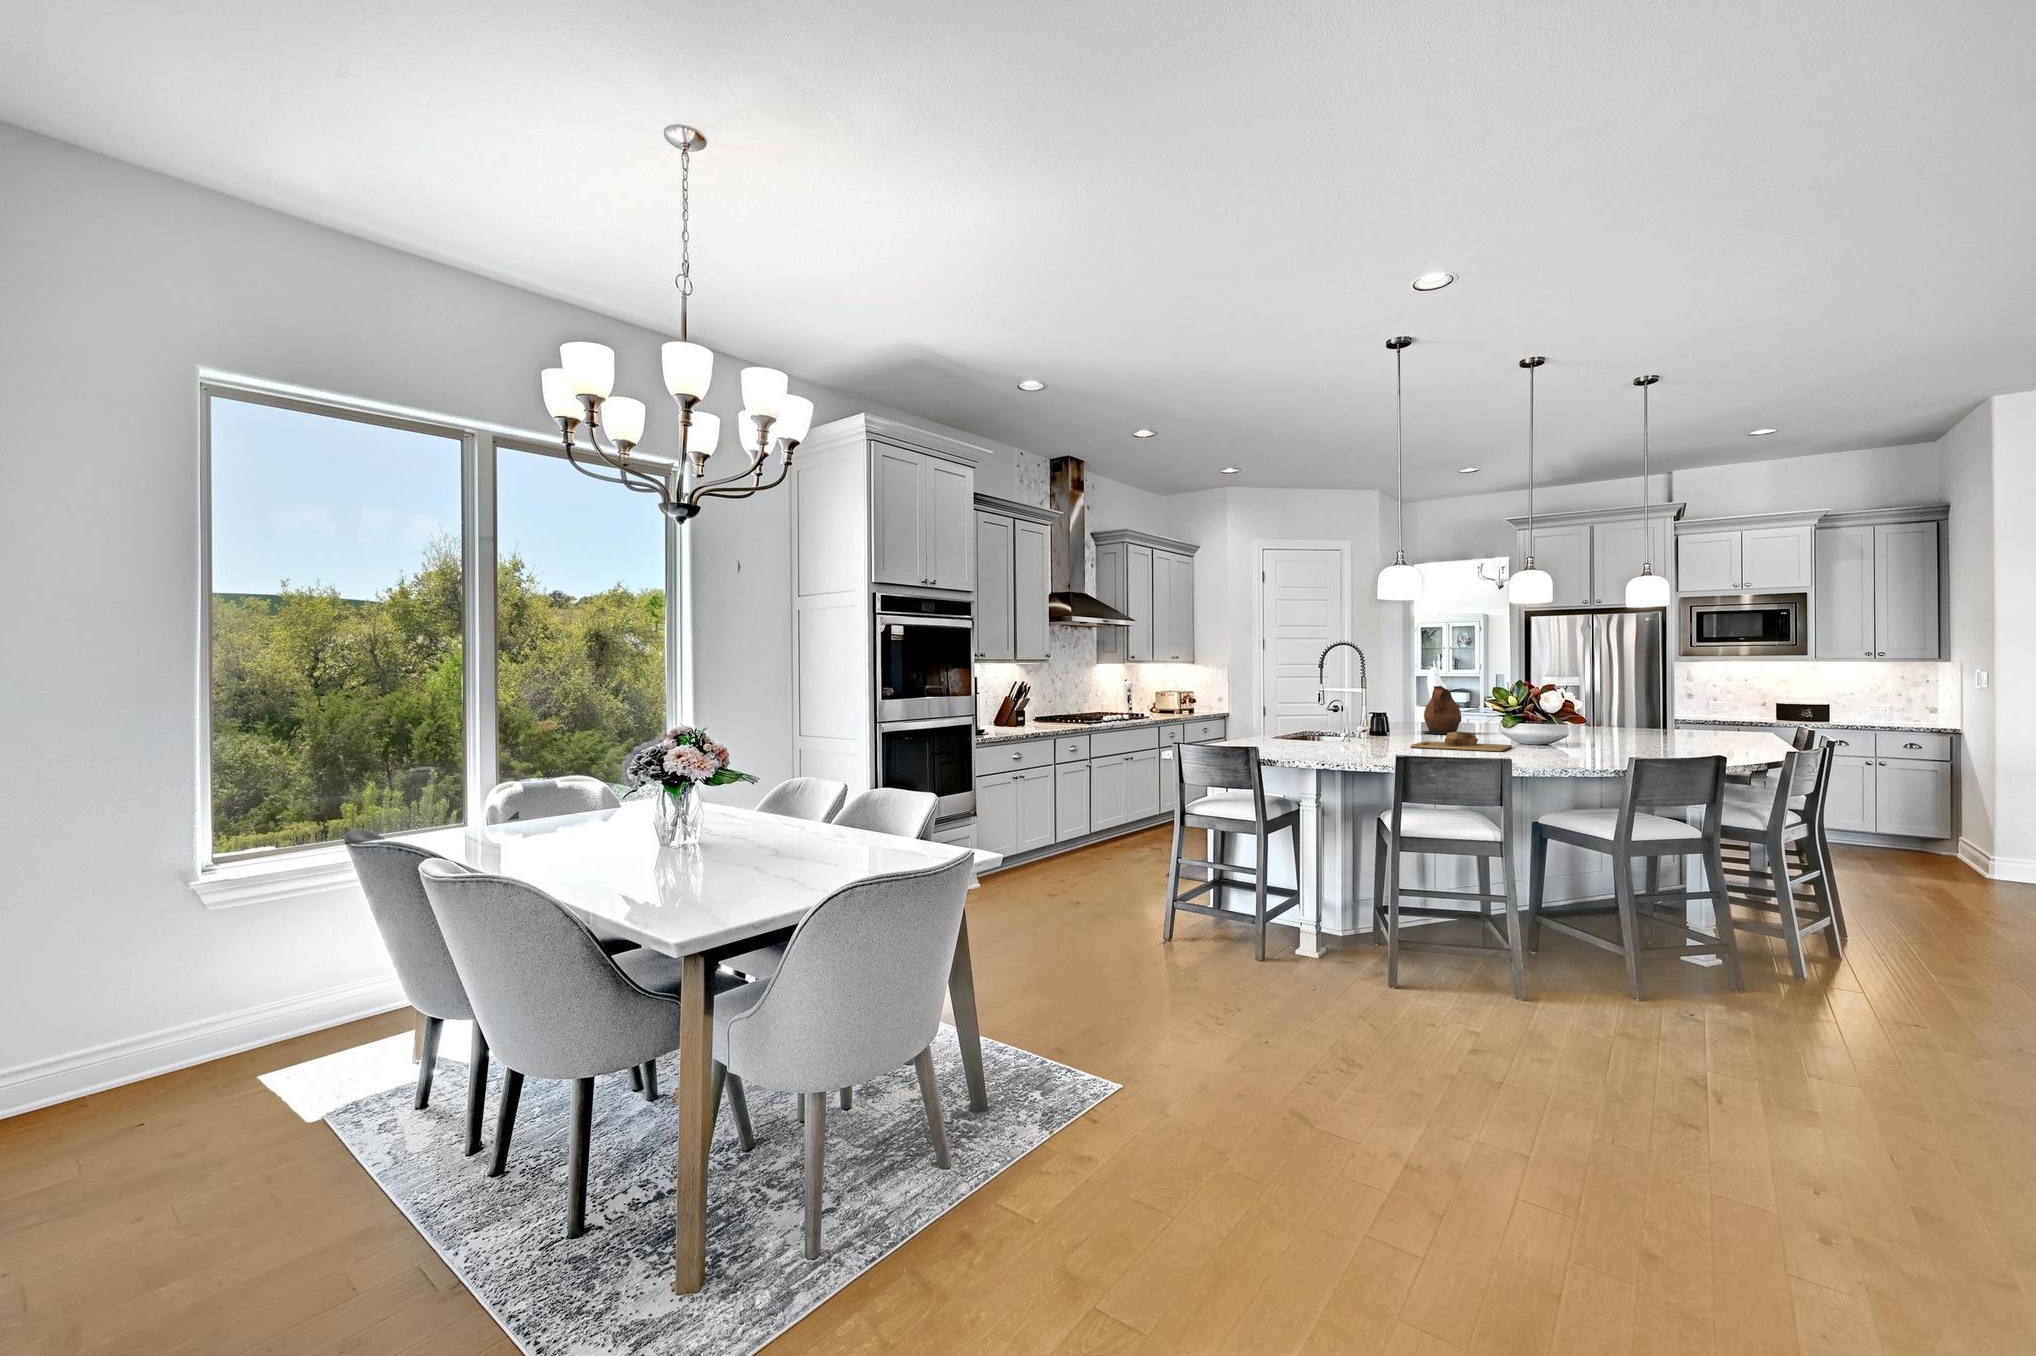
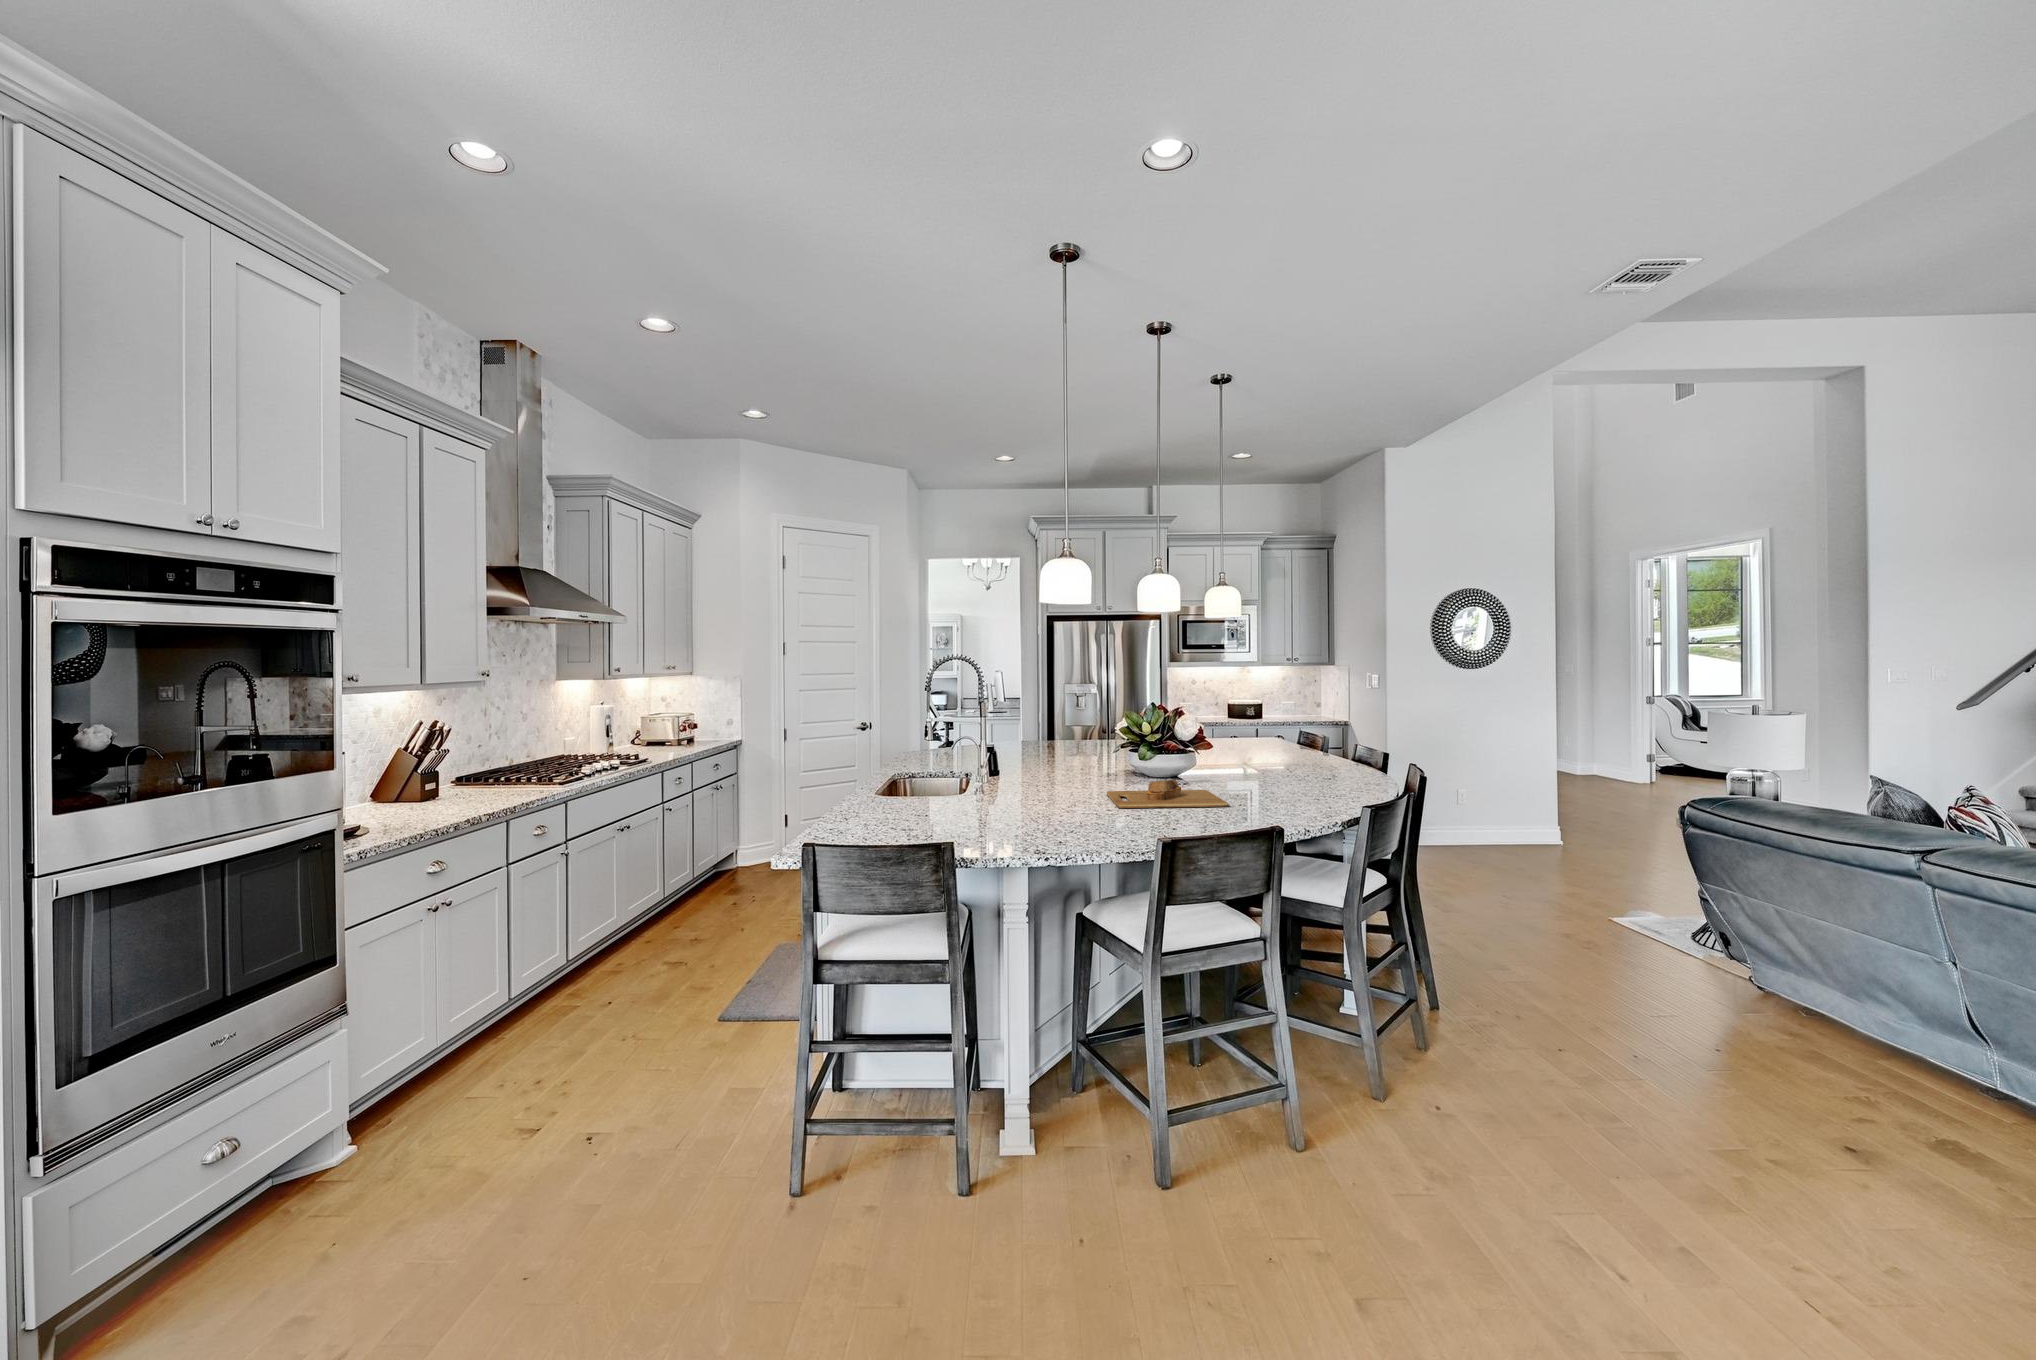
ceramic pitcher: present [1422,686,1461,734] -> none [1036,709,1090,768]

